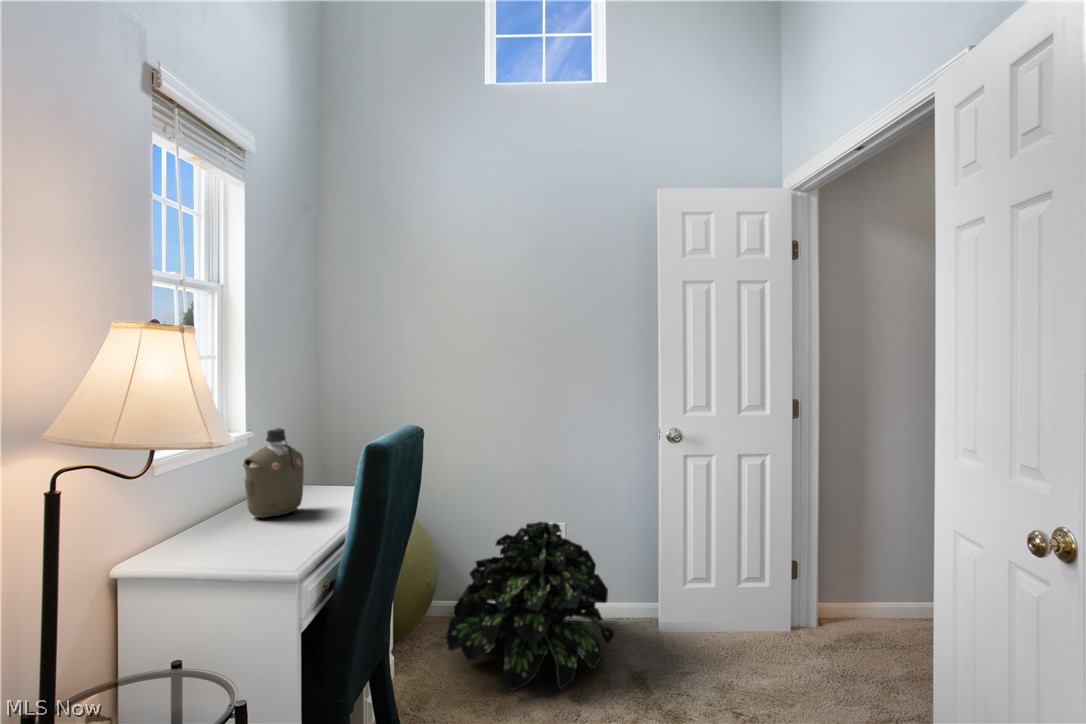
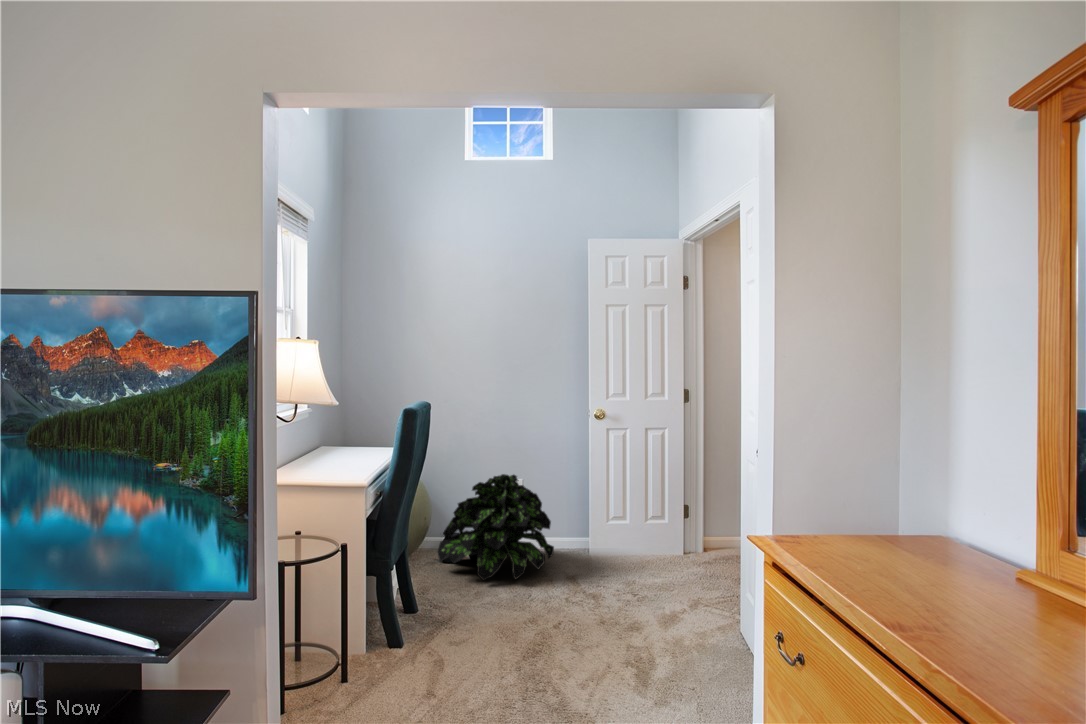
water bottle: present [243,428,304,518] -> none [313,403,349,459]

